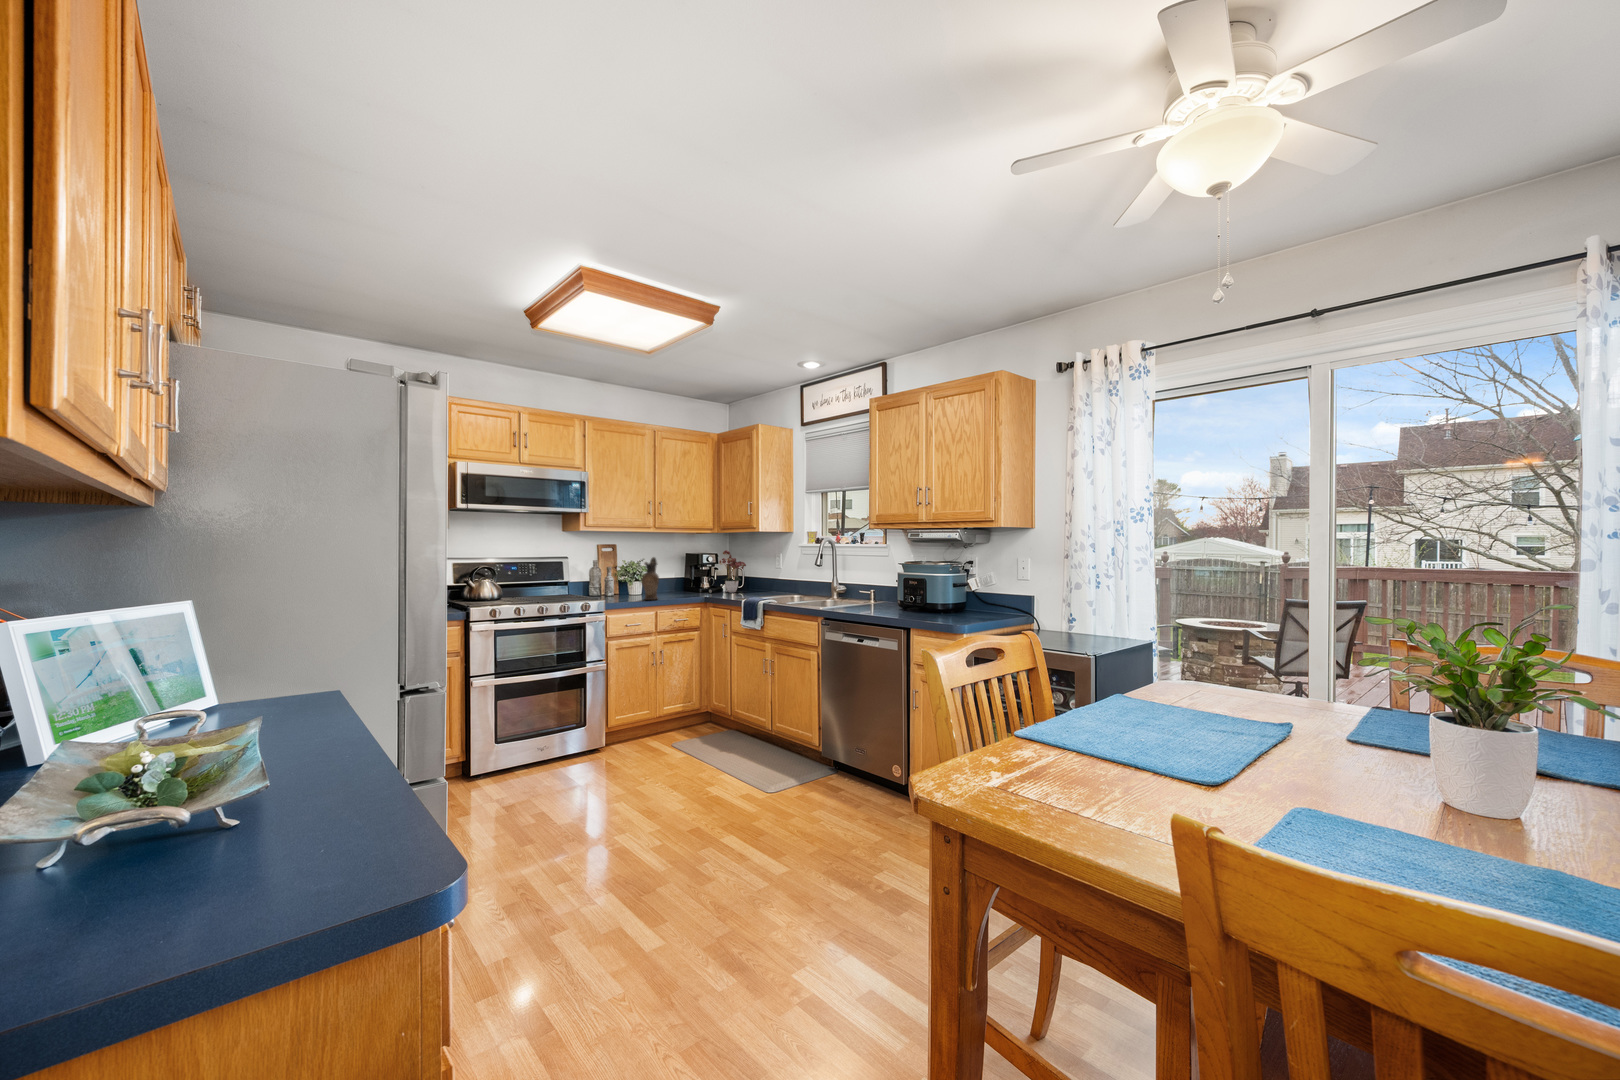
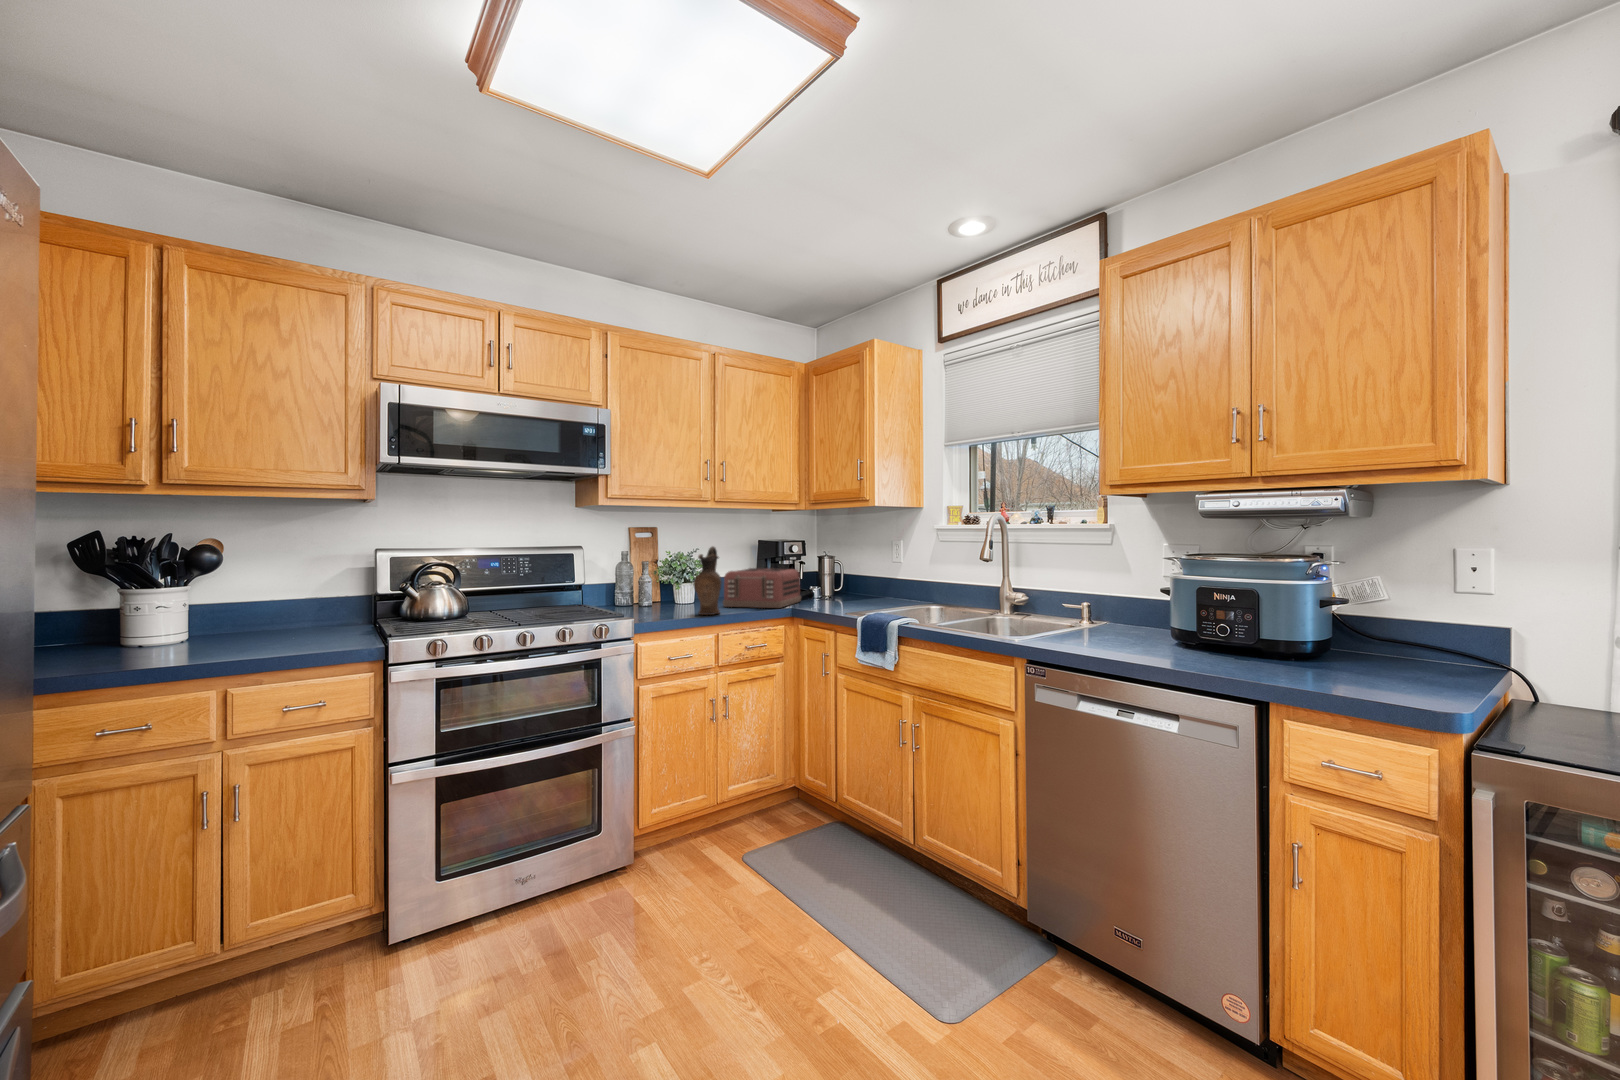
flower arrangement: present [719,550,746,593] -> none [806,533,851,599]
toaster: none [660,572,713,597] -> present [723,568,801,608]

